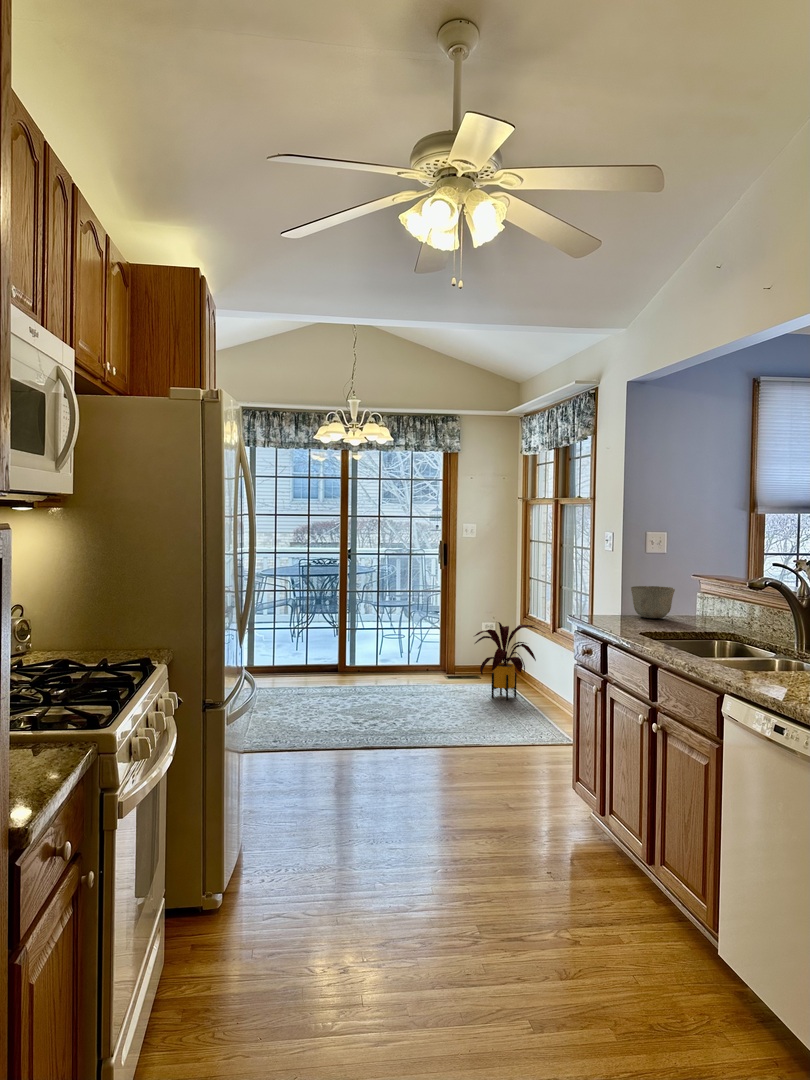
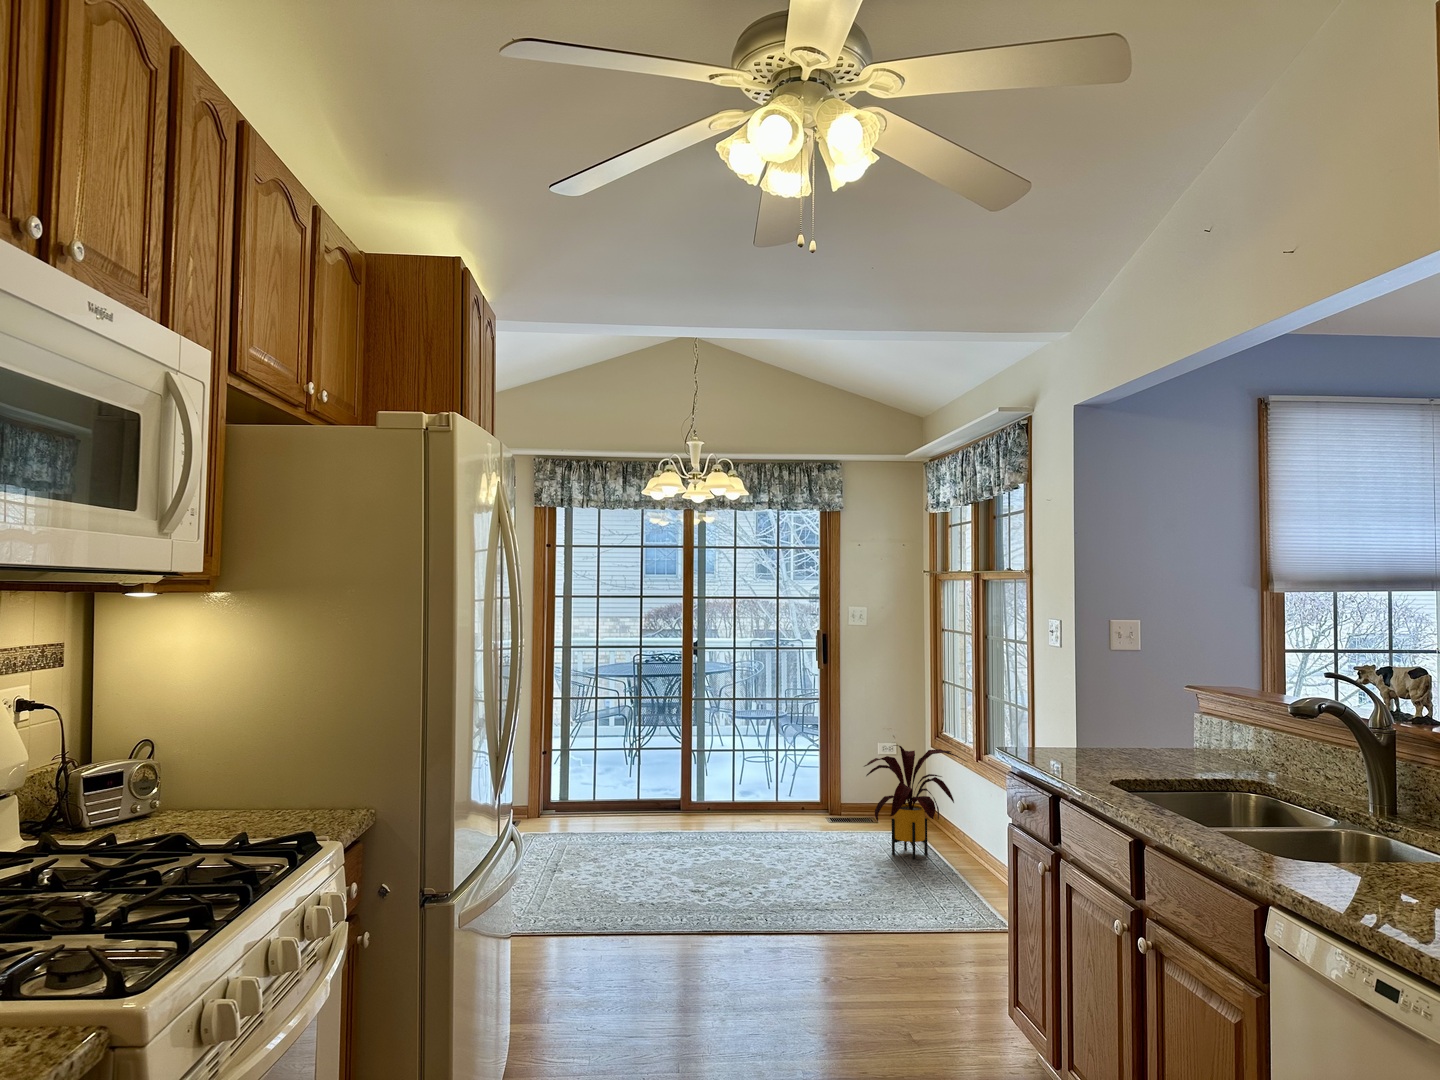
ceramic bowl: present [631,586,675,618] -> none [1091,702,1159,752]

